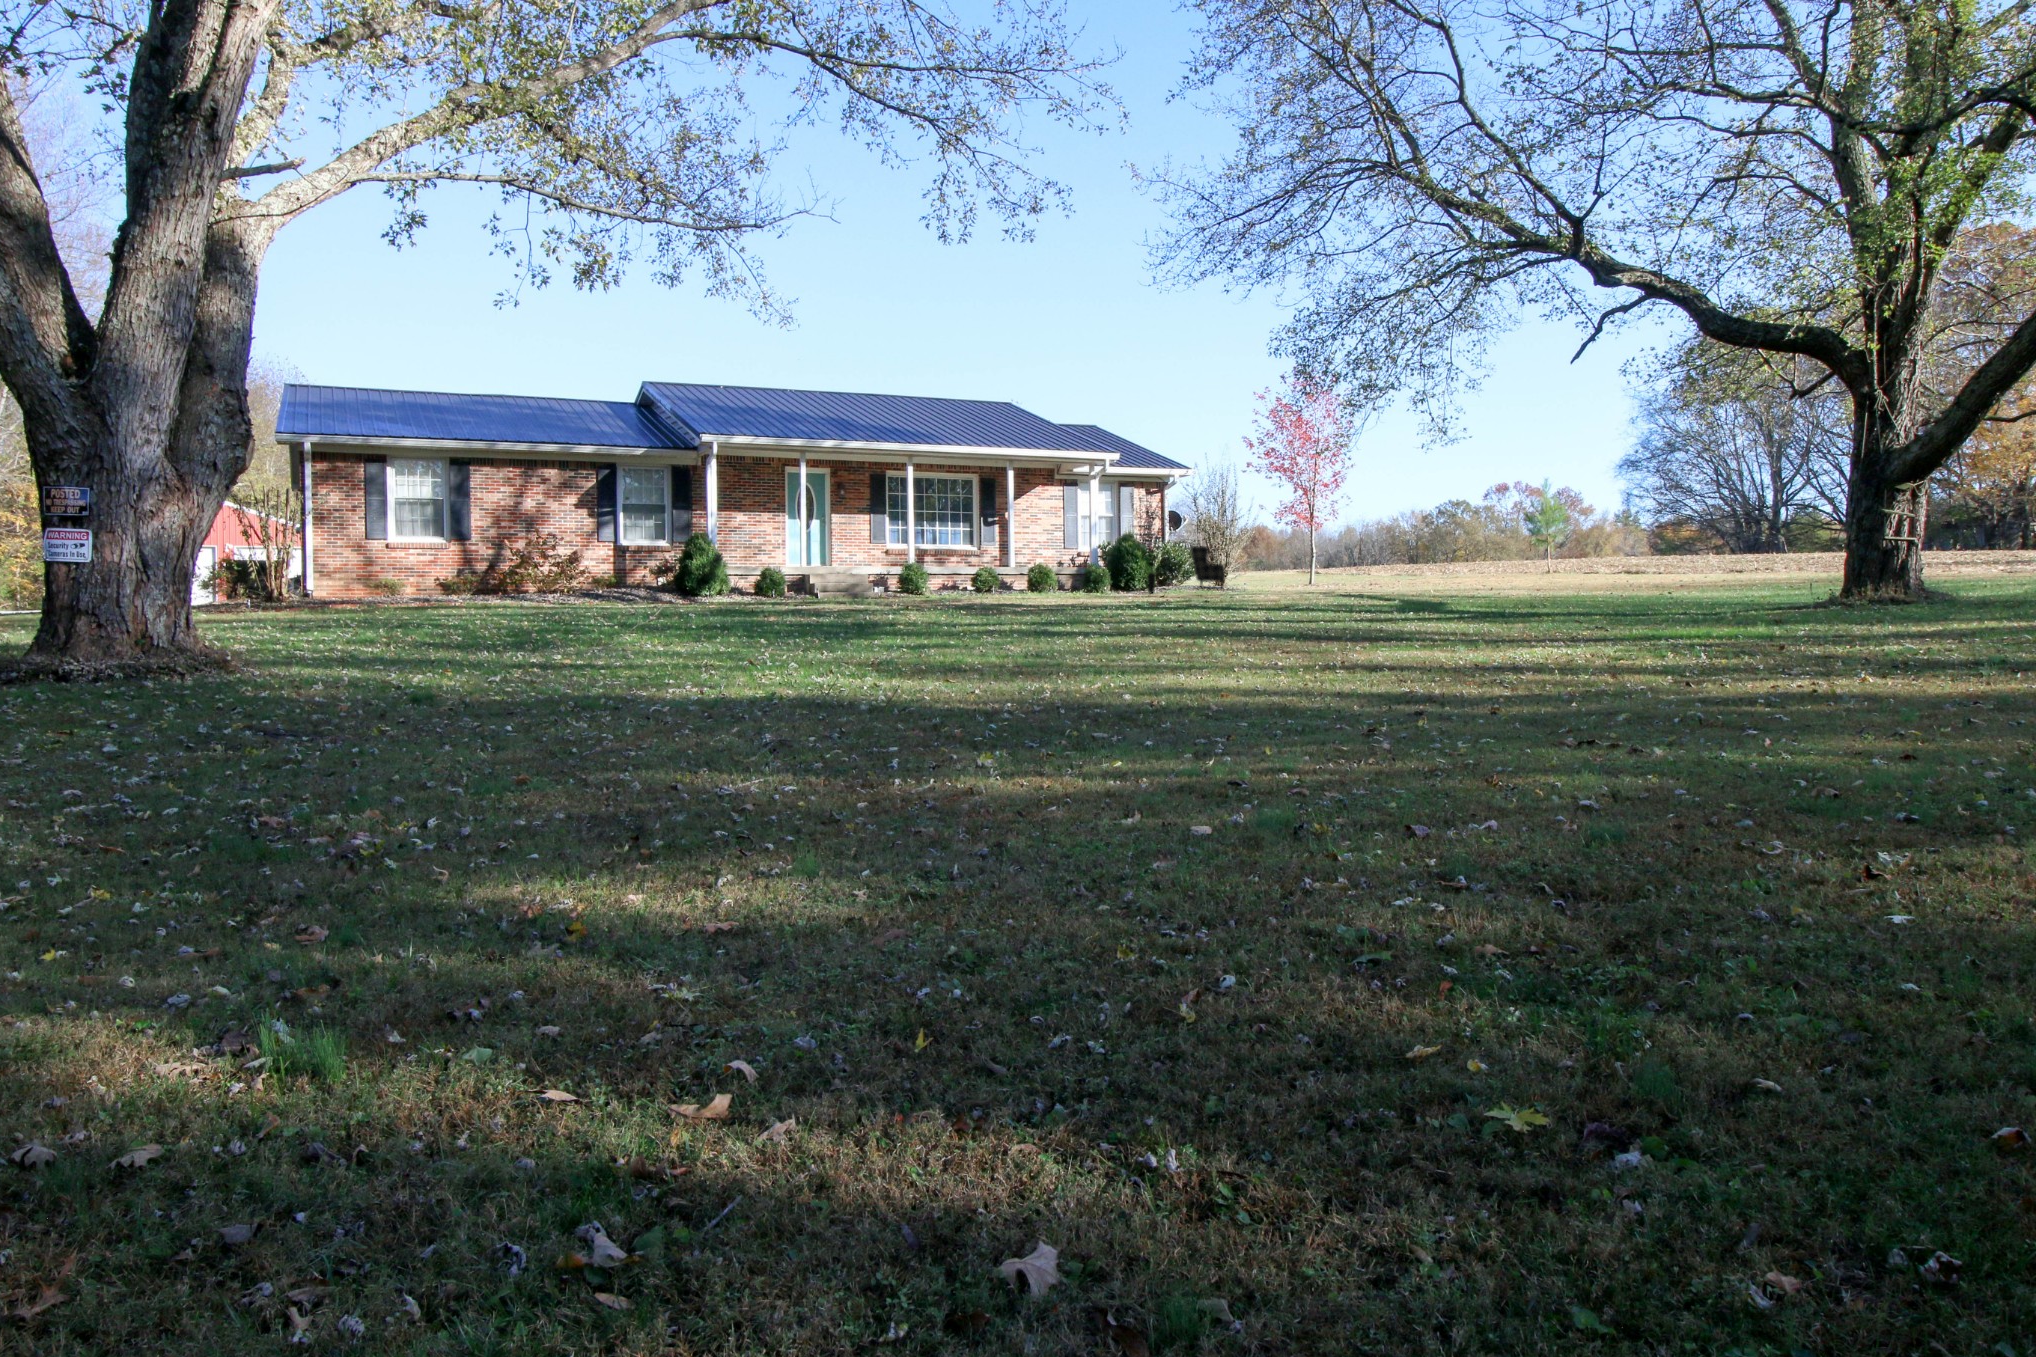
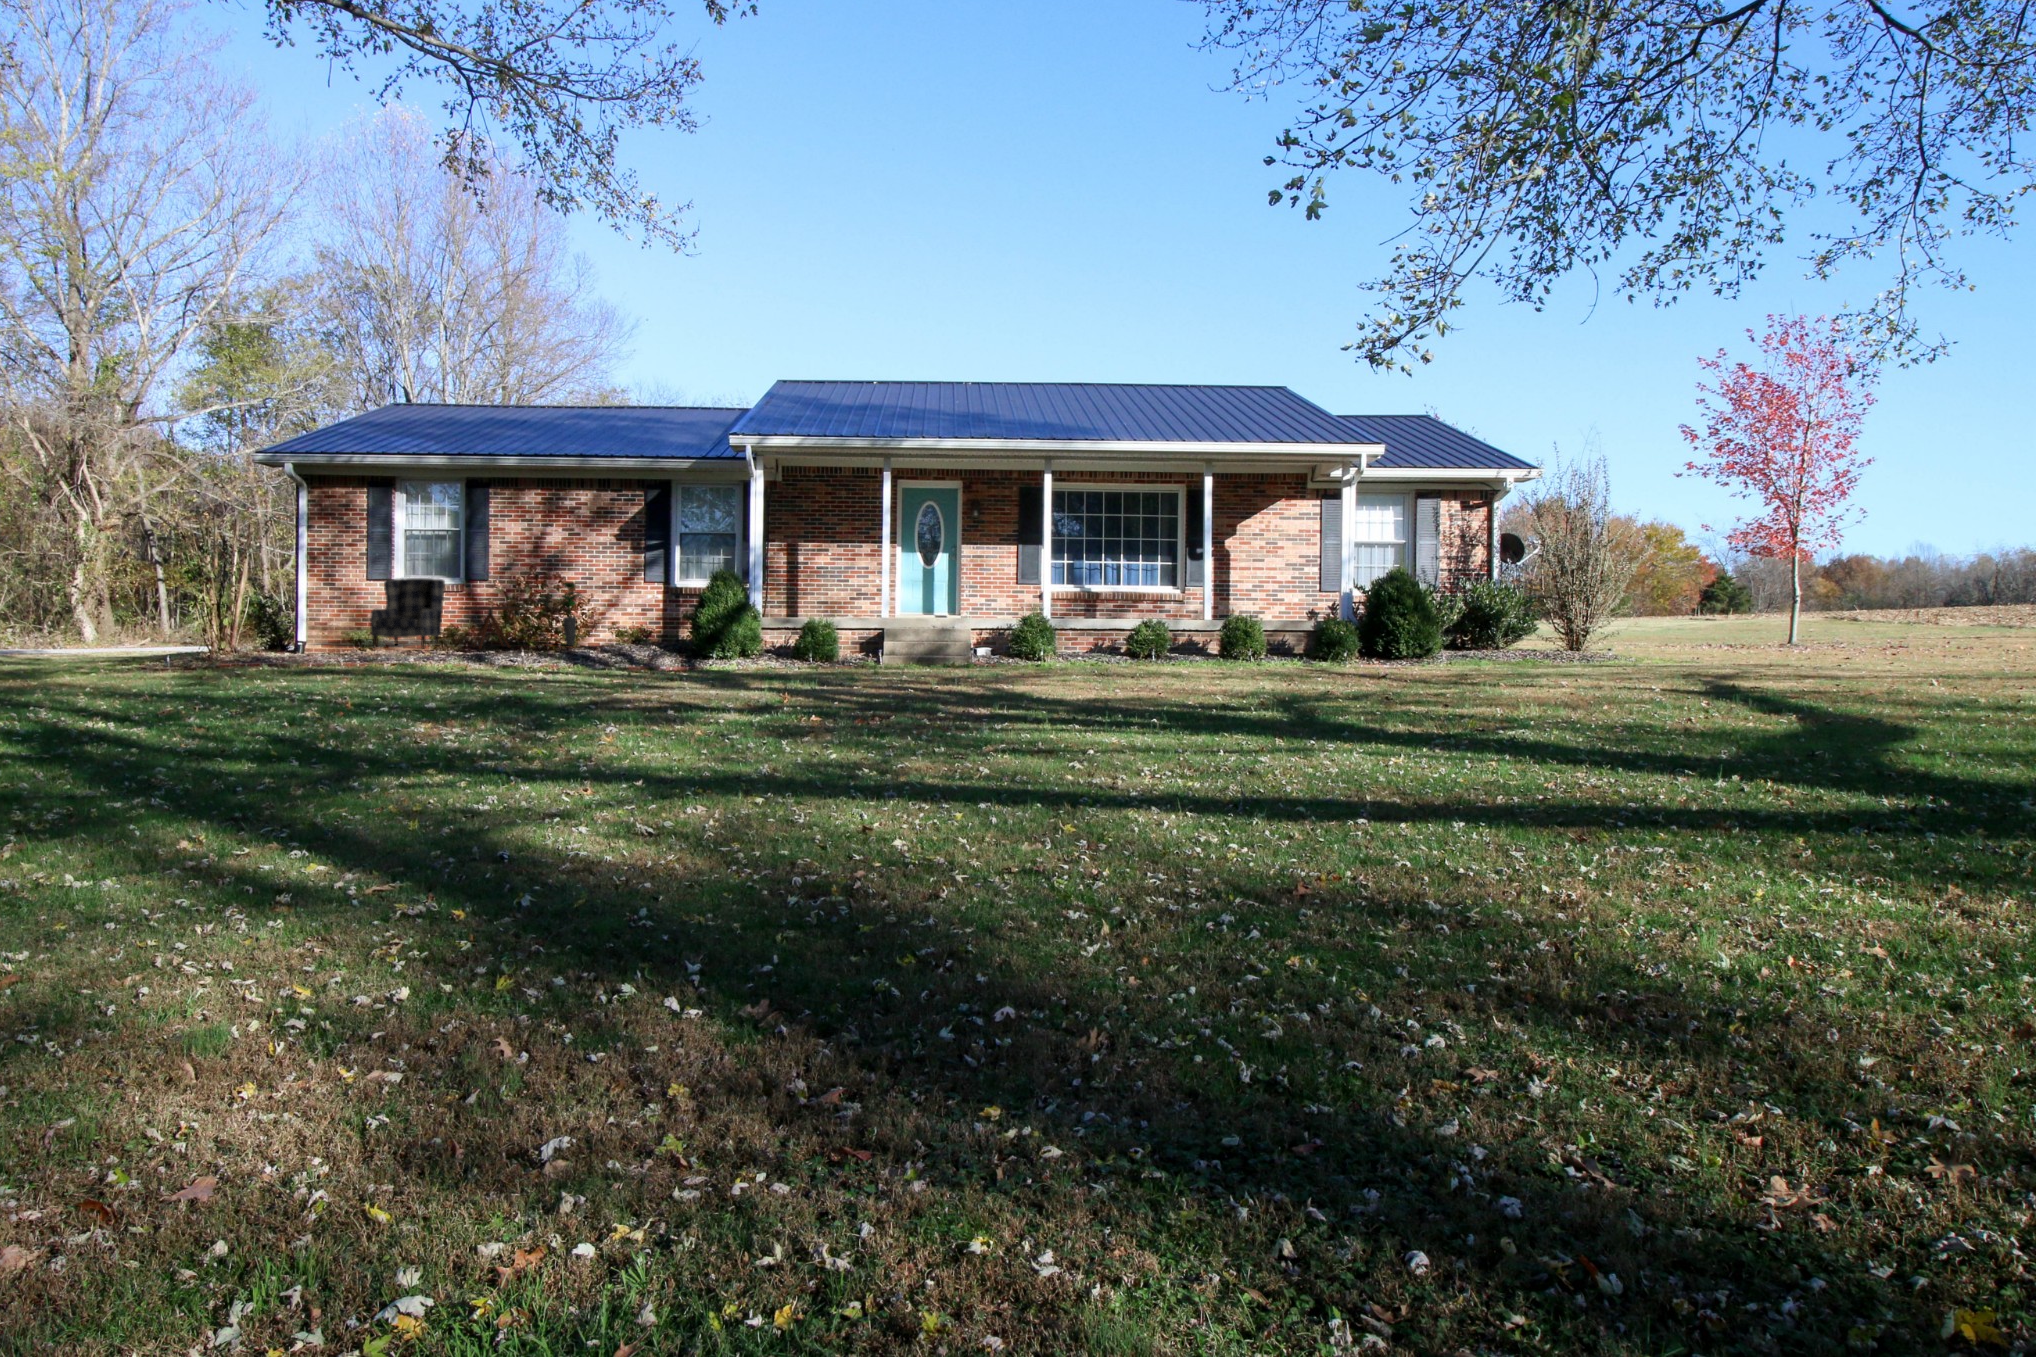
chair: present [1191,546,1225,587] -> present [370,578,445,648]
potted plant: present [1147,549,1158,593] -> present [562,582,581,646]

